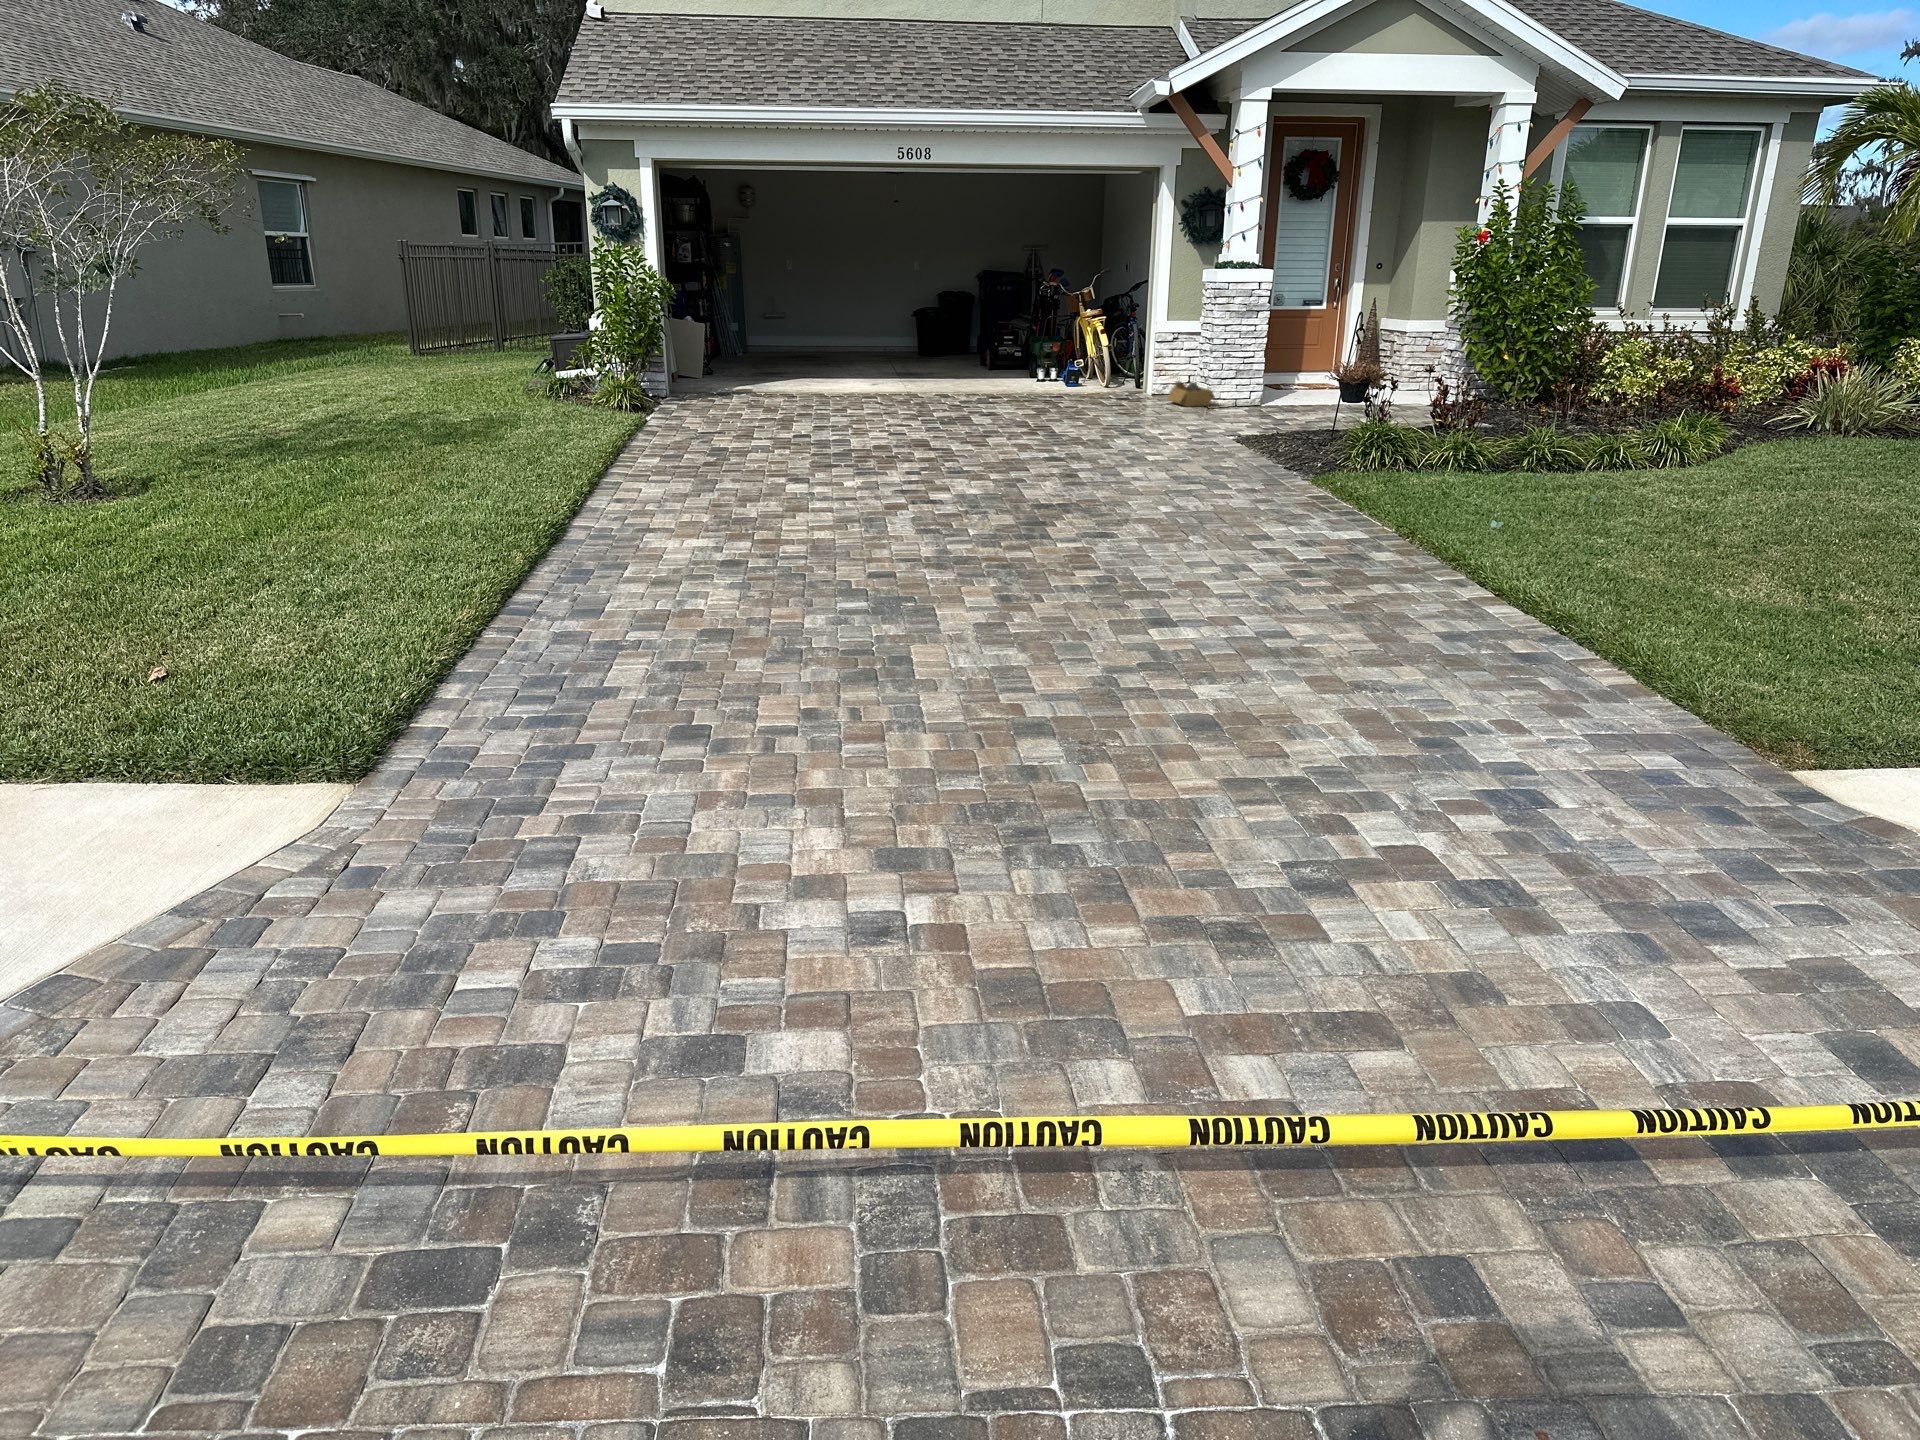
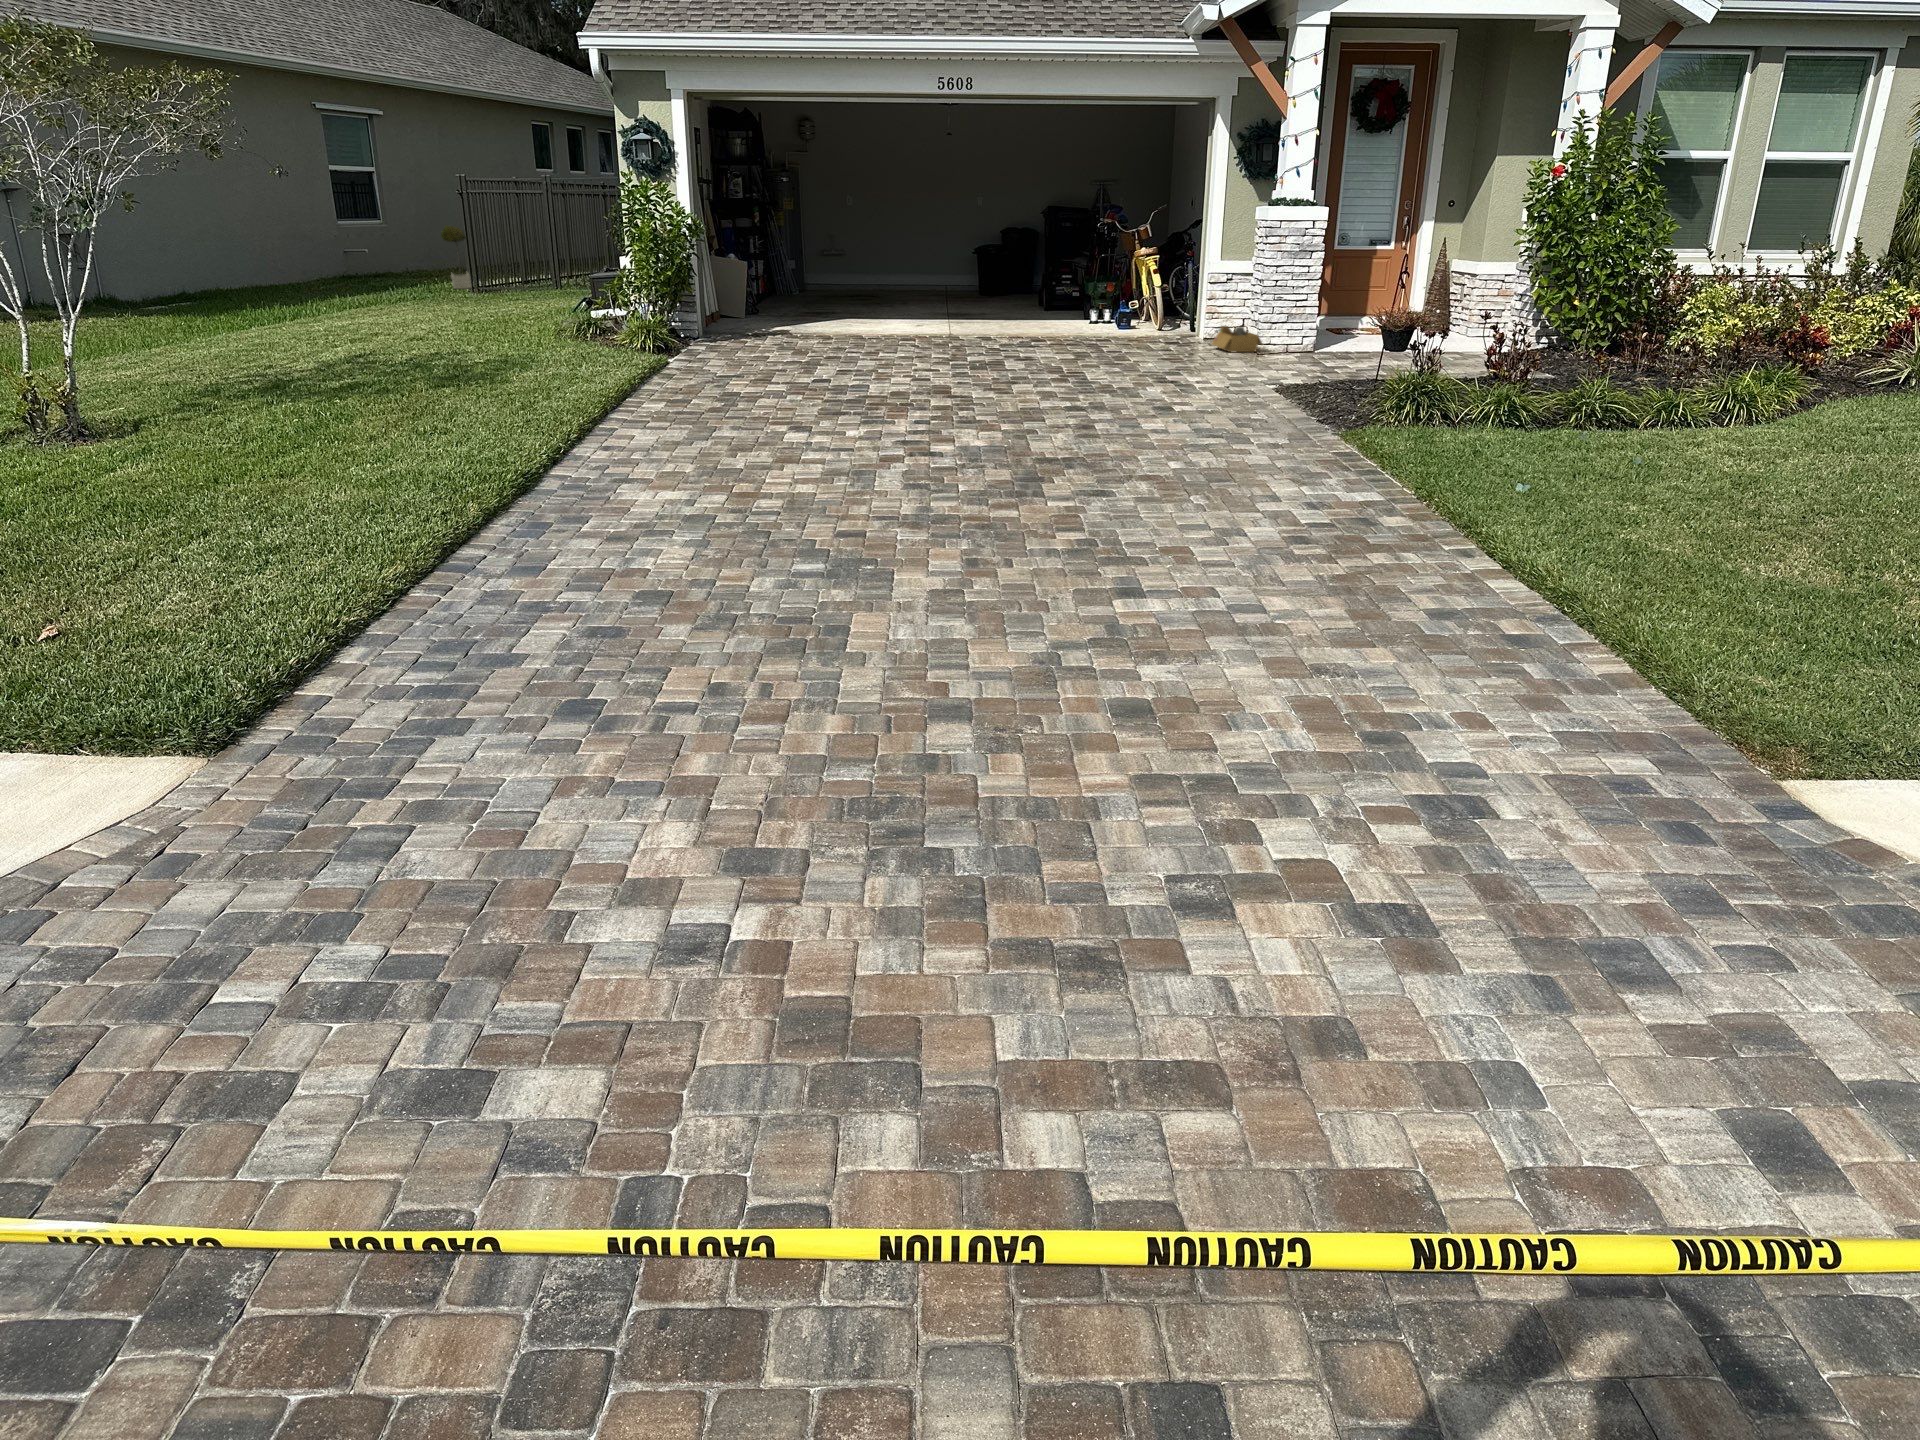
potted tree: none [383,285,415,349] -> present [441,226,471,289]

